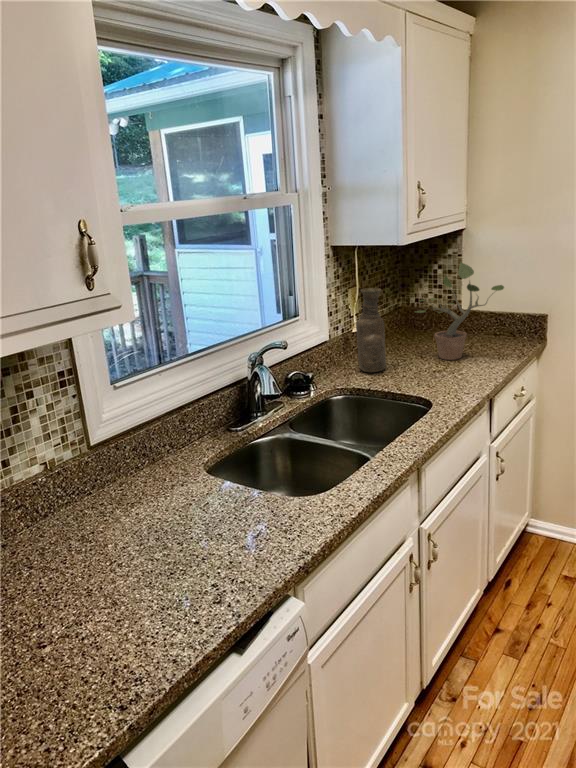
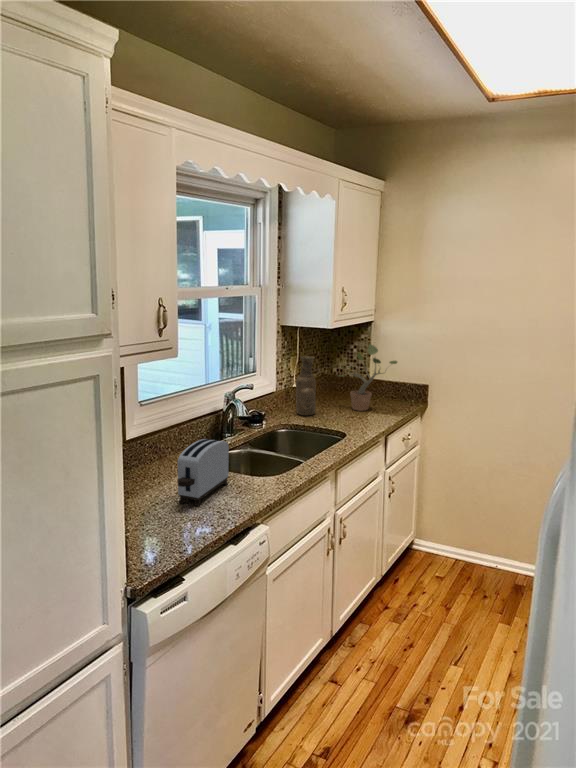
toaster: none [146,449,244,570] -> present [178,439,229,506]

